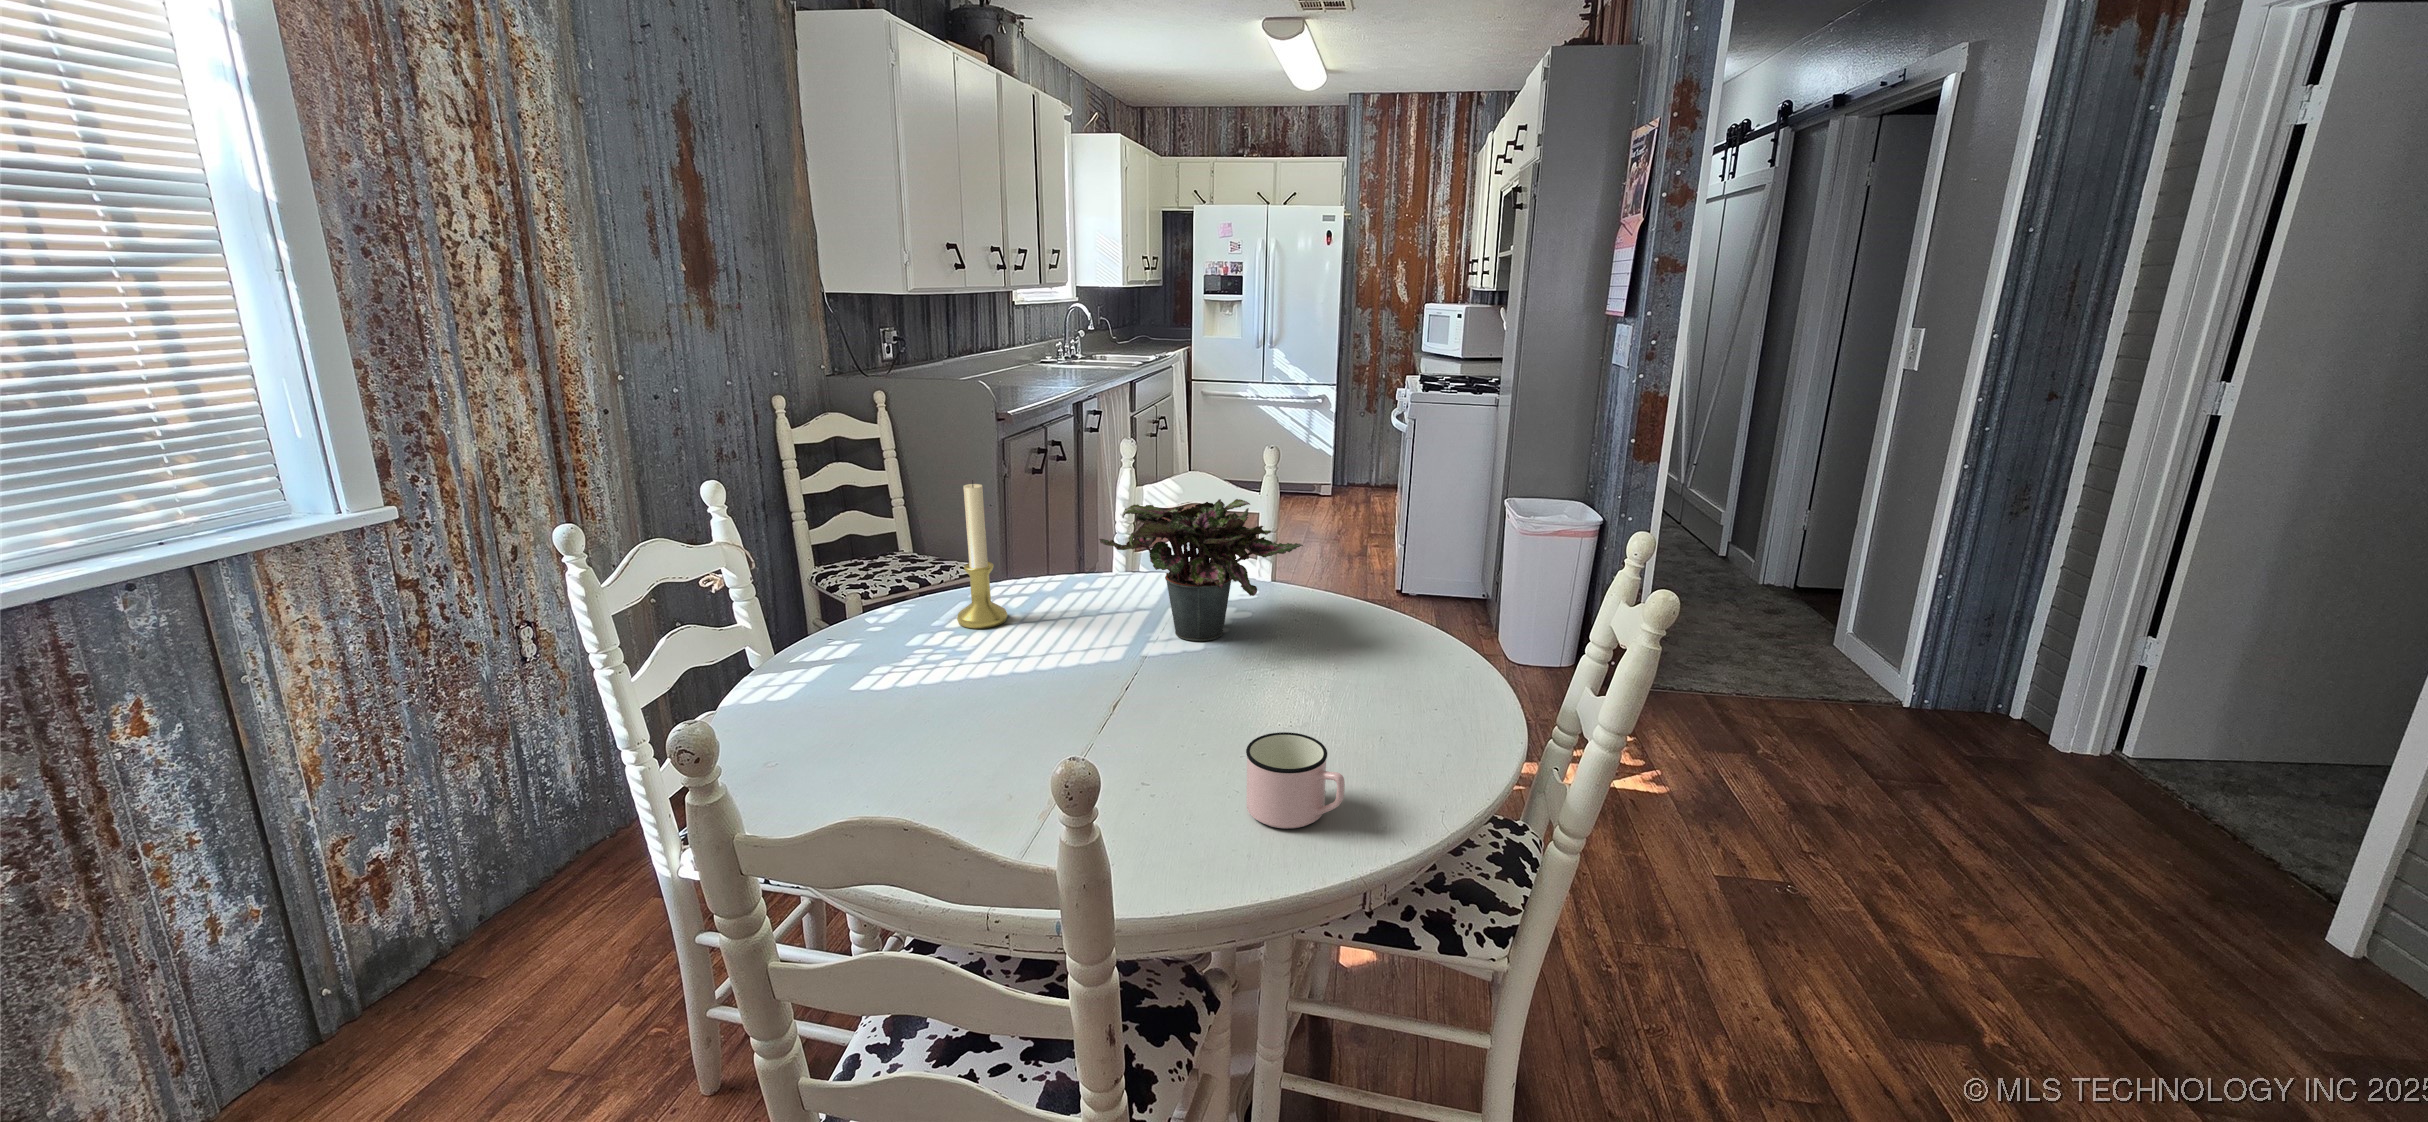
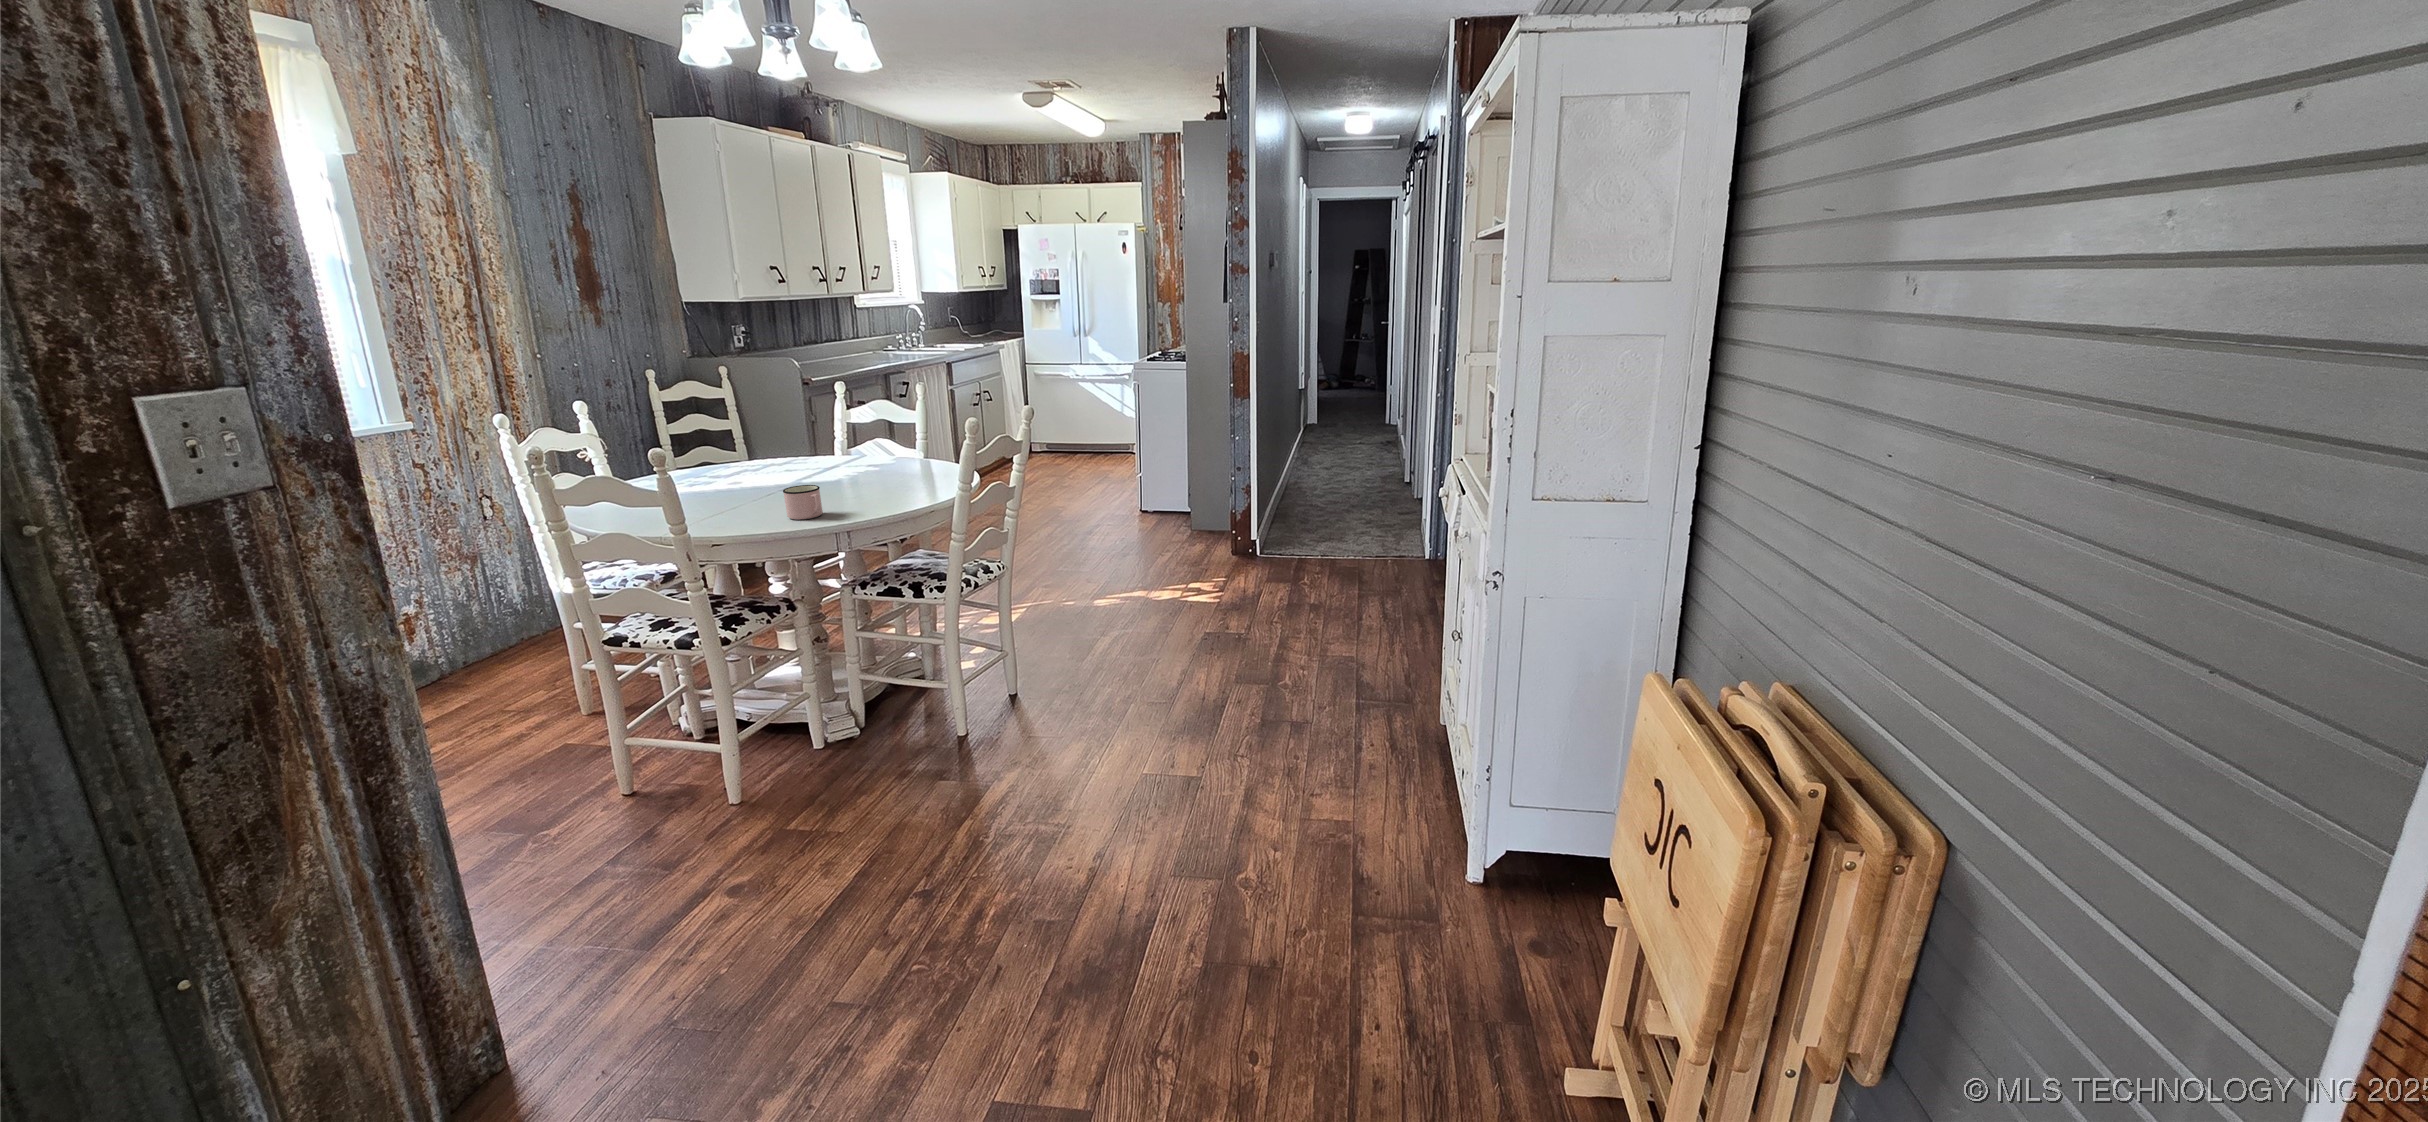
candle holder: present [957,480,1007,629] -> none [710,397,742,476]
potted plant: present [1099,499,1303,641] -> none [784,404,880,476]

